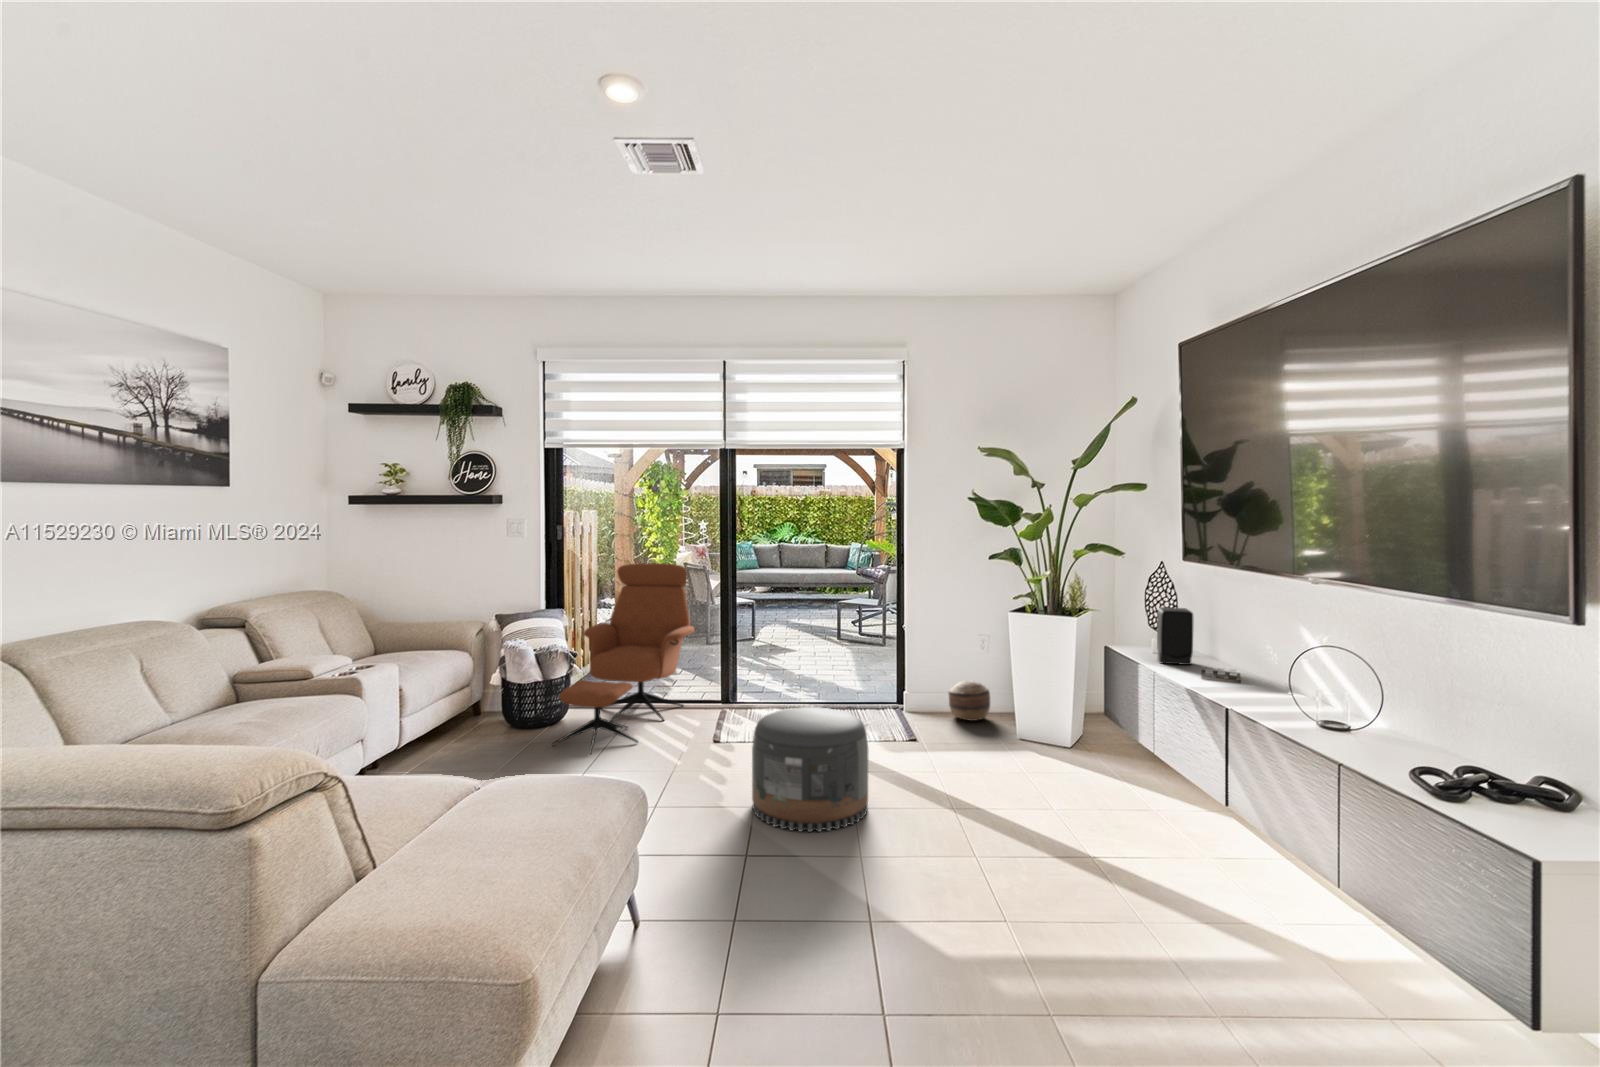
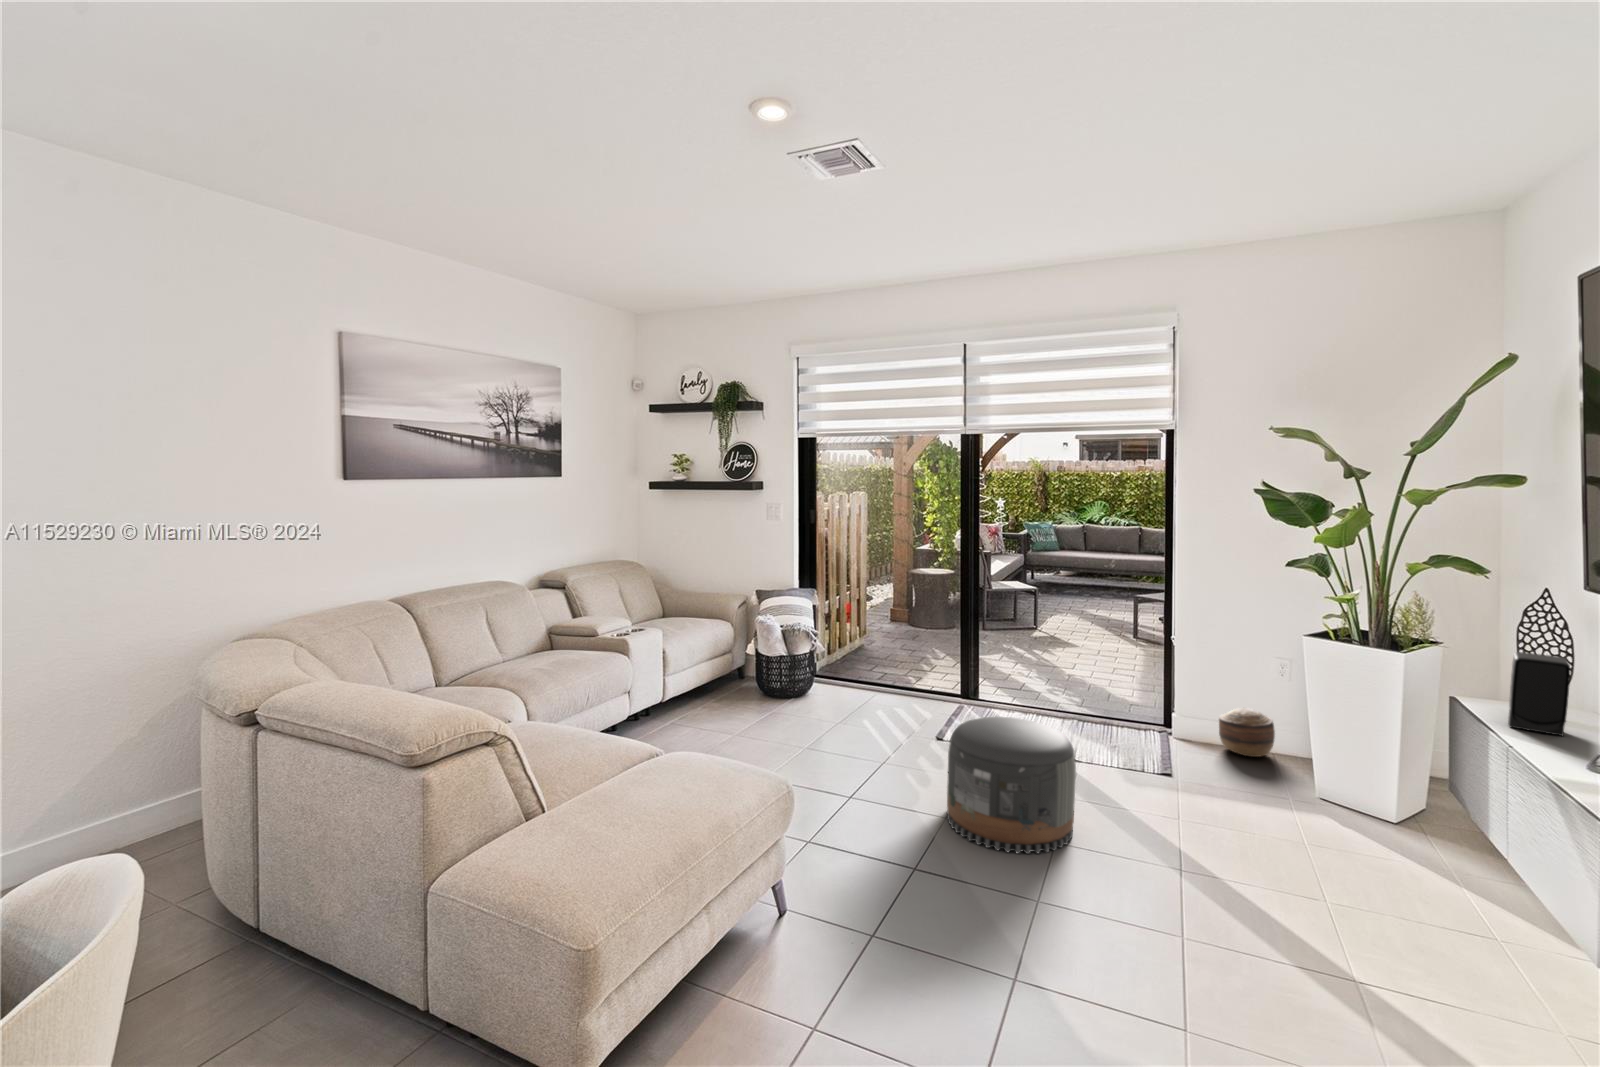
armchair: present [552,563,694,754] -> none [790,551,935,730]

